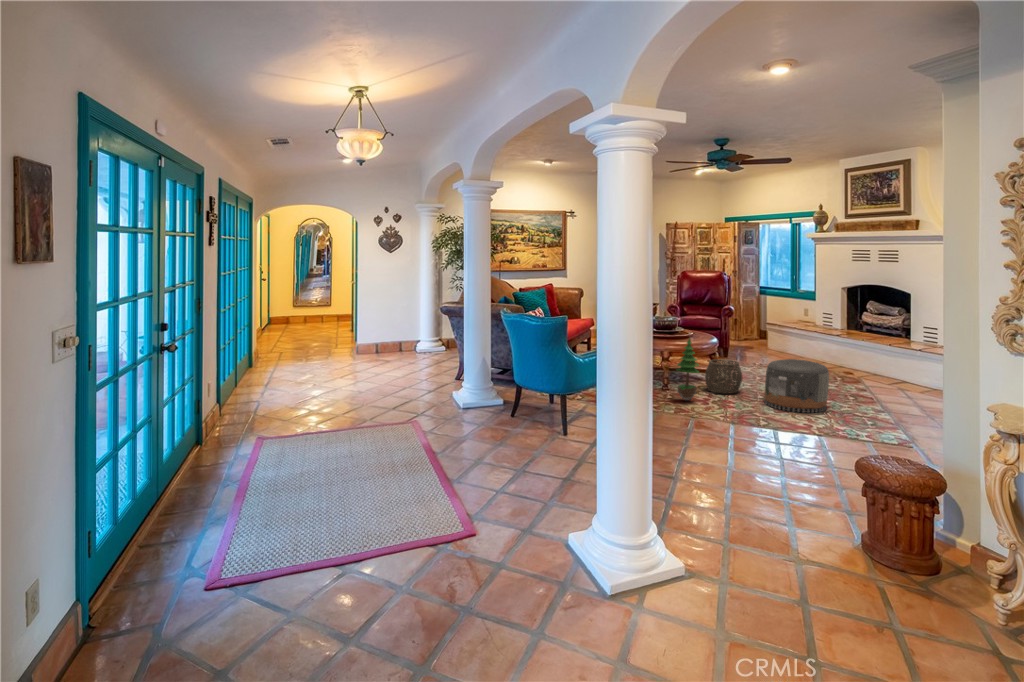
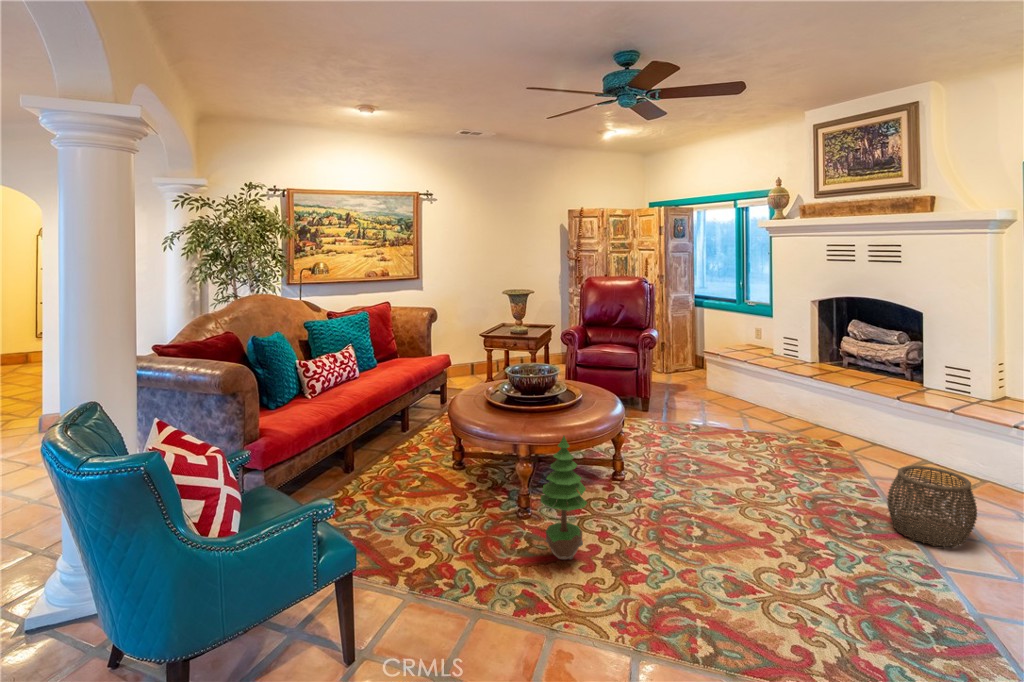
woven basket: present [705,359,742,394] -> present [887,466,977,547]
pouf: present [764,359,829,413] -> none [714,463,840,593]

